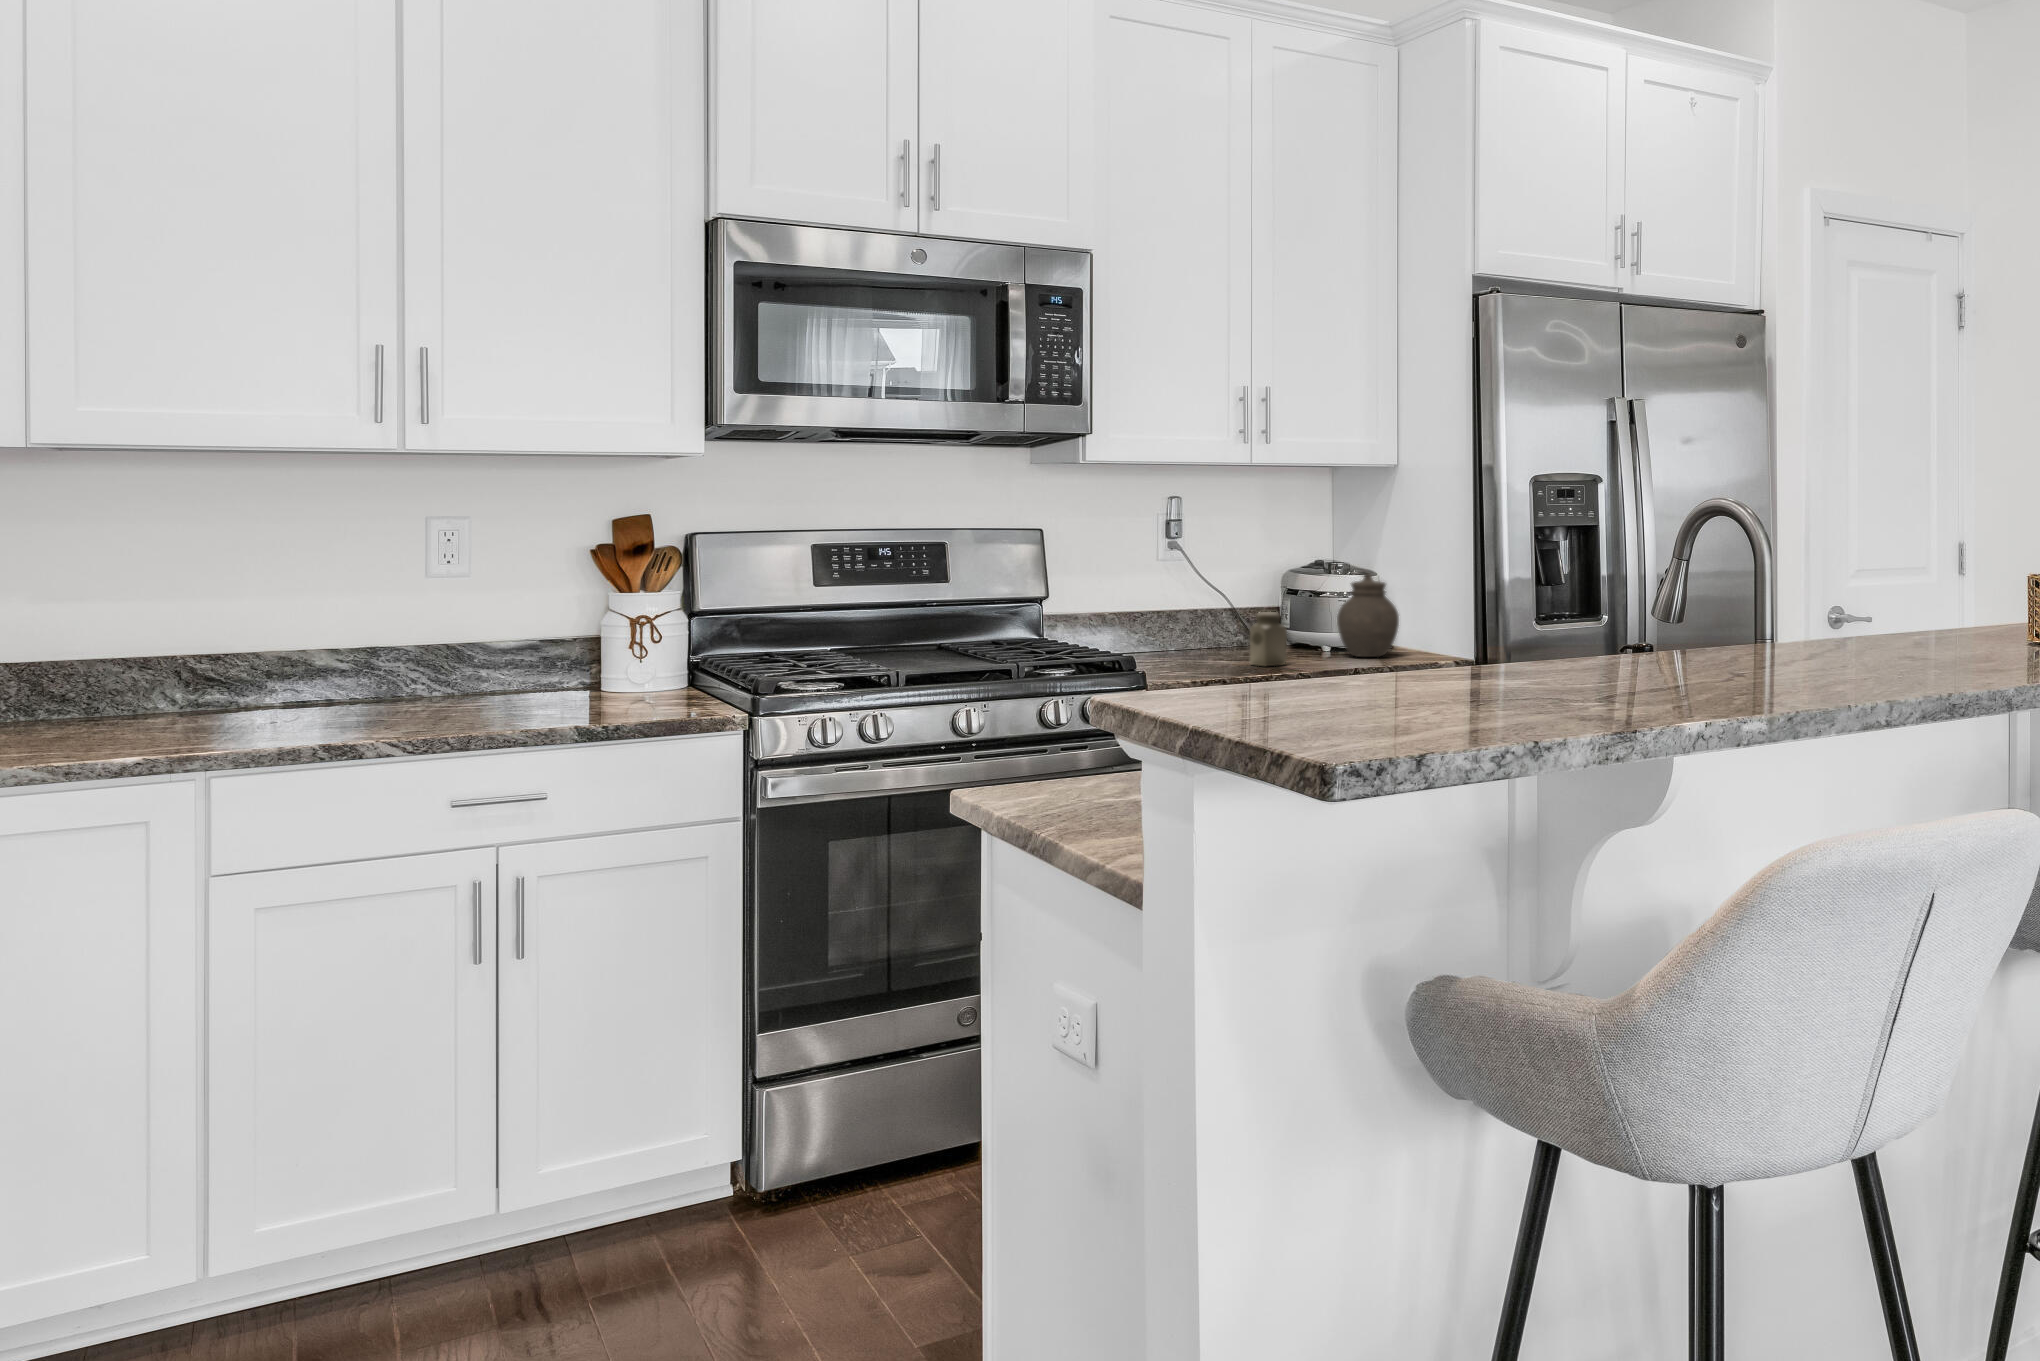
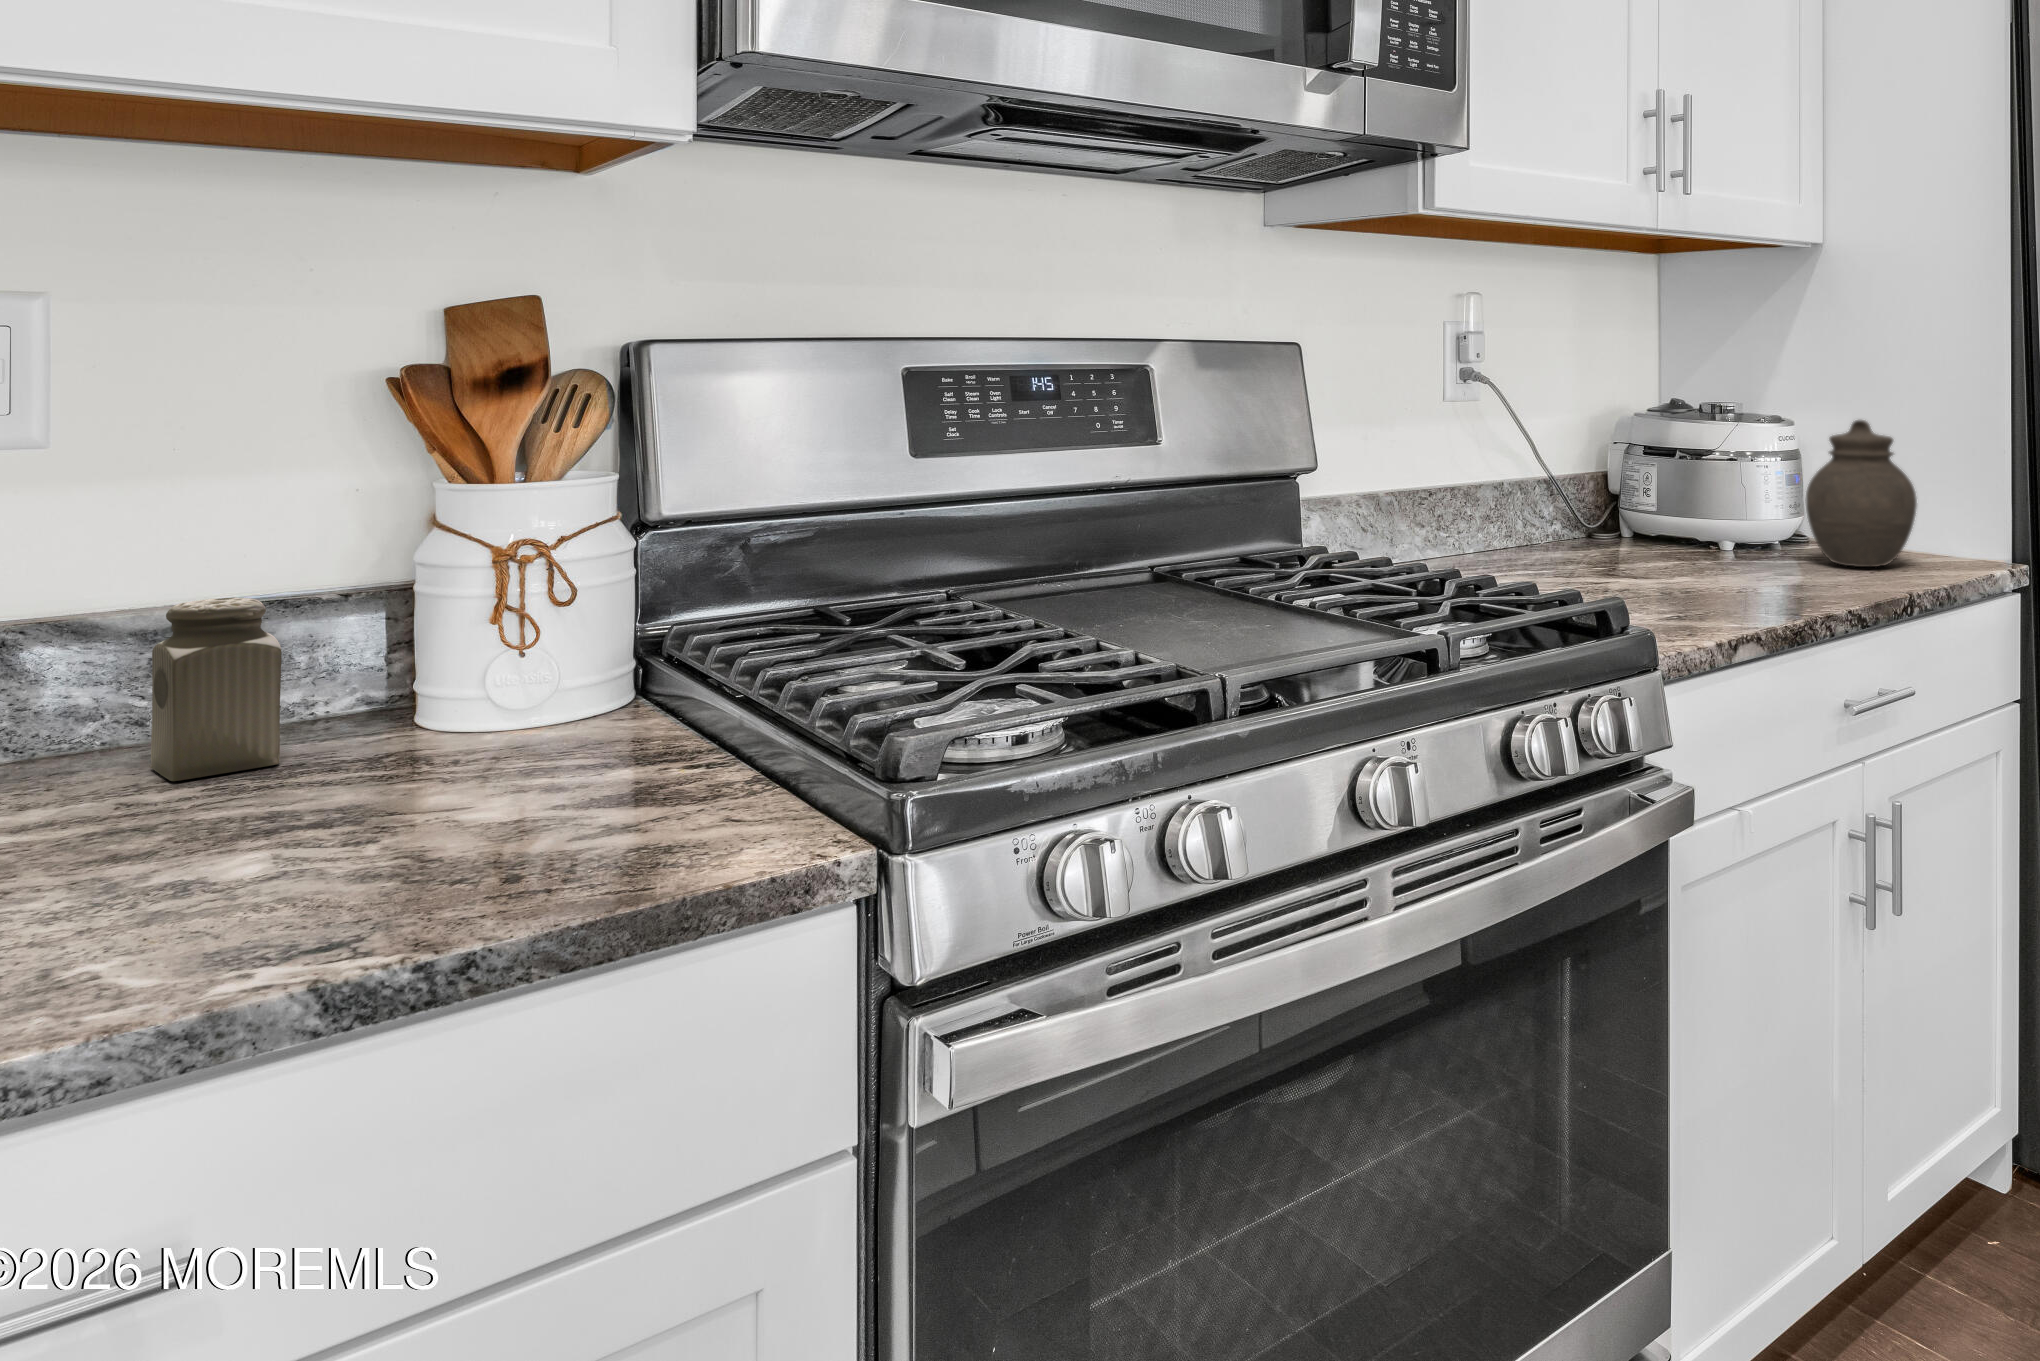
salt shaker: present [1250,612,1287,666] -> present [151,597,282,781]

